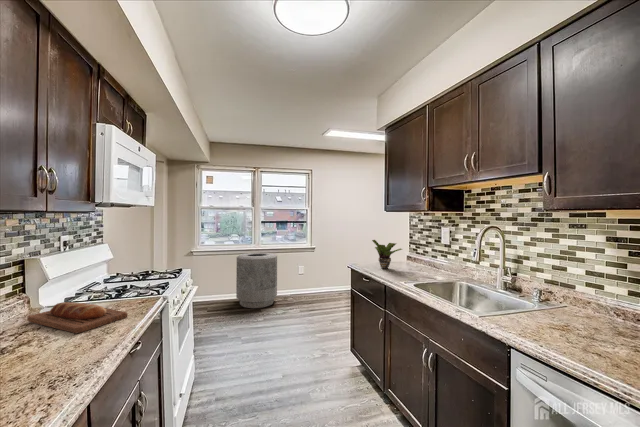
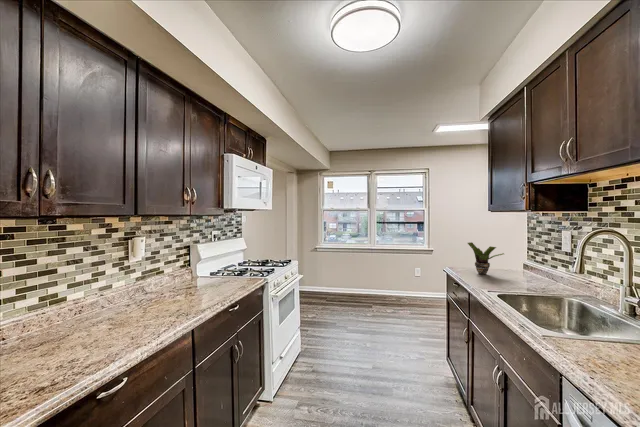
trash can: present [236,253,277,308] -> none [352,251,391,304]
bread loaf: present [27,302,128,333] -> none [186,275,236,295]

